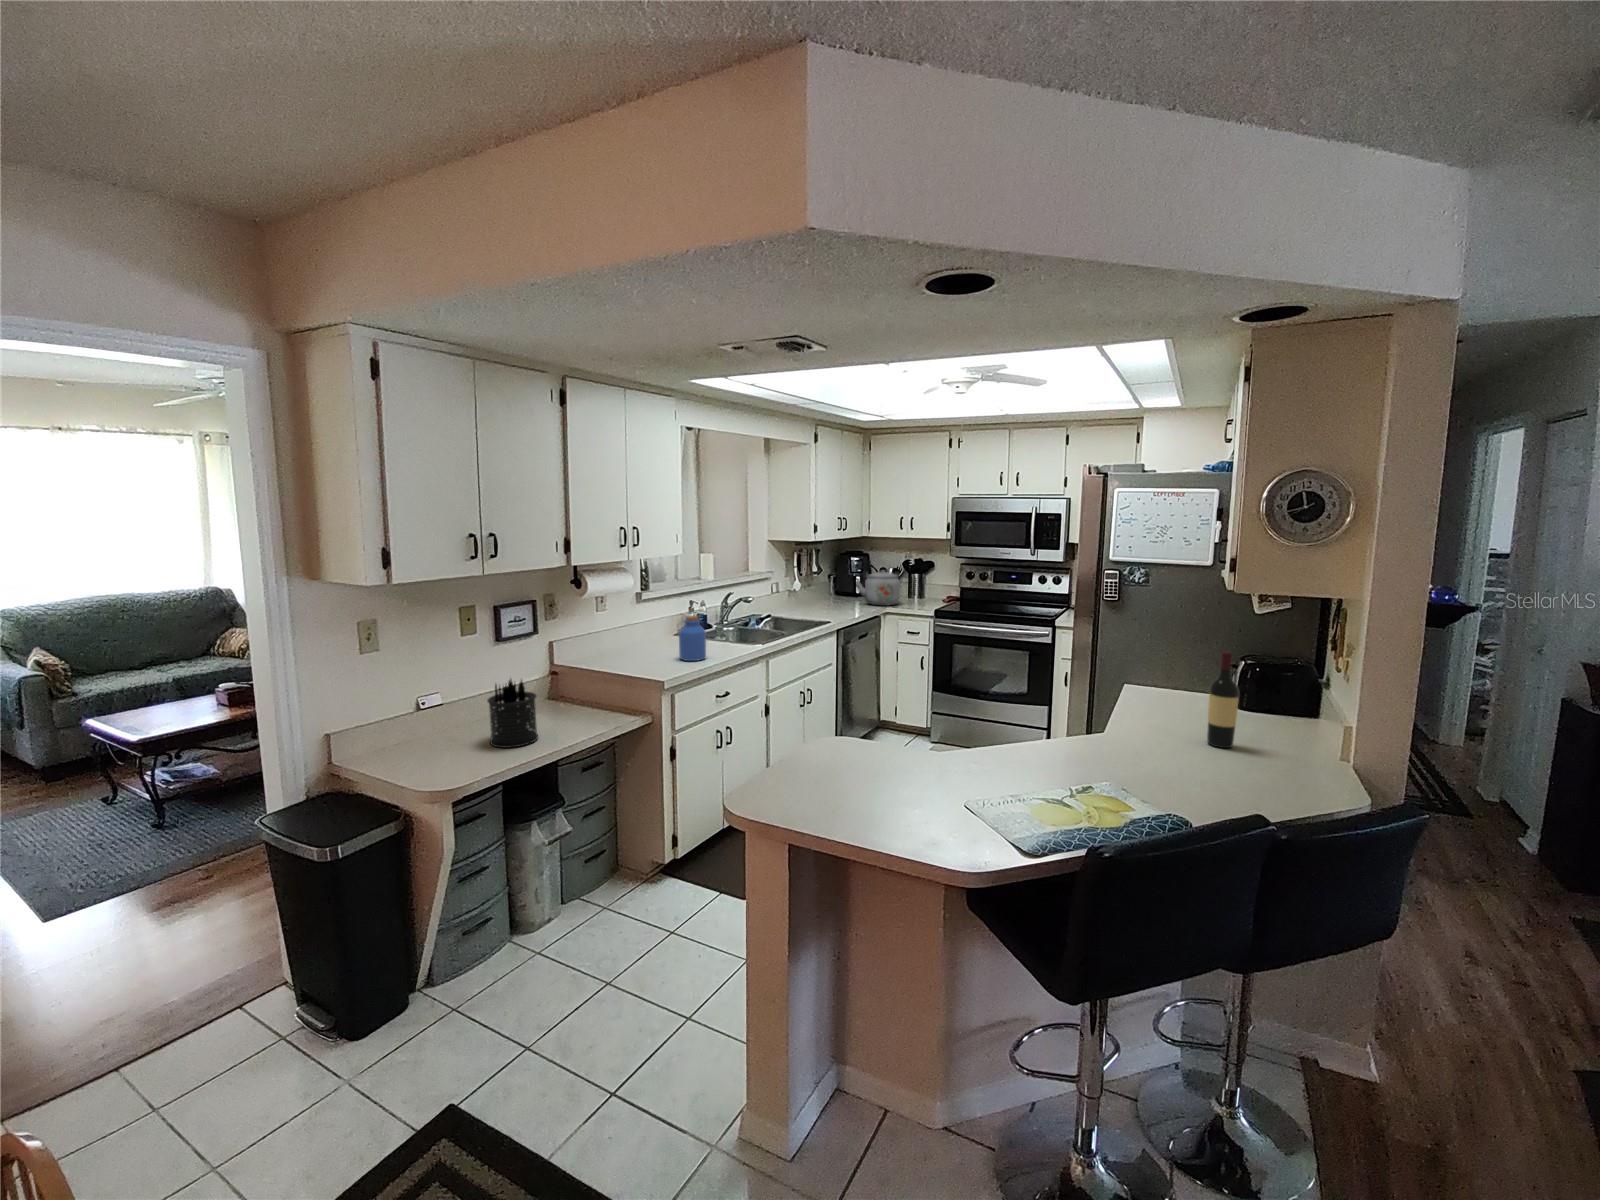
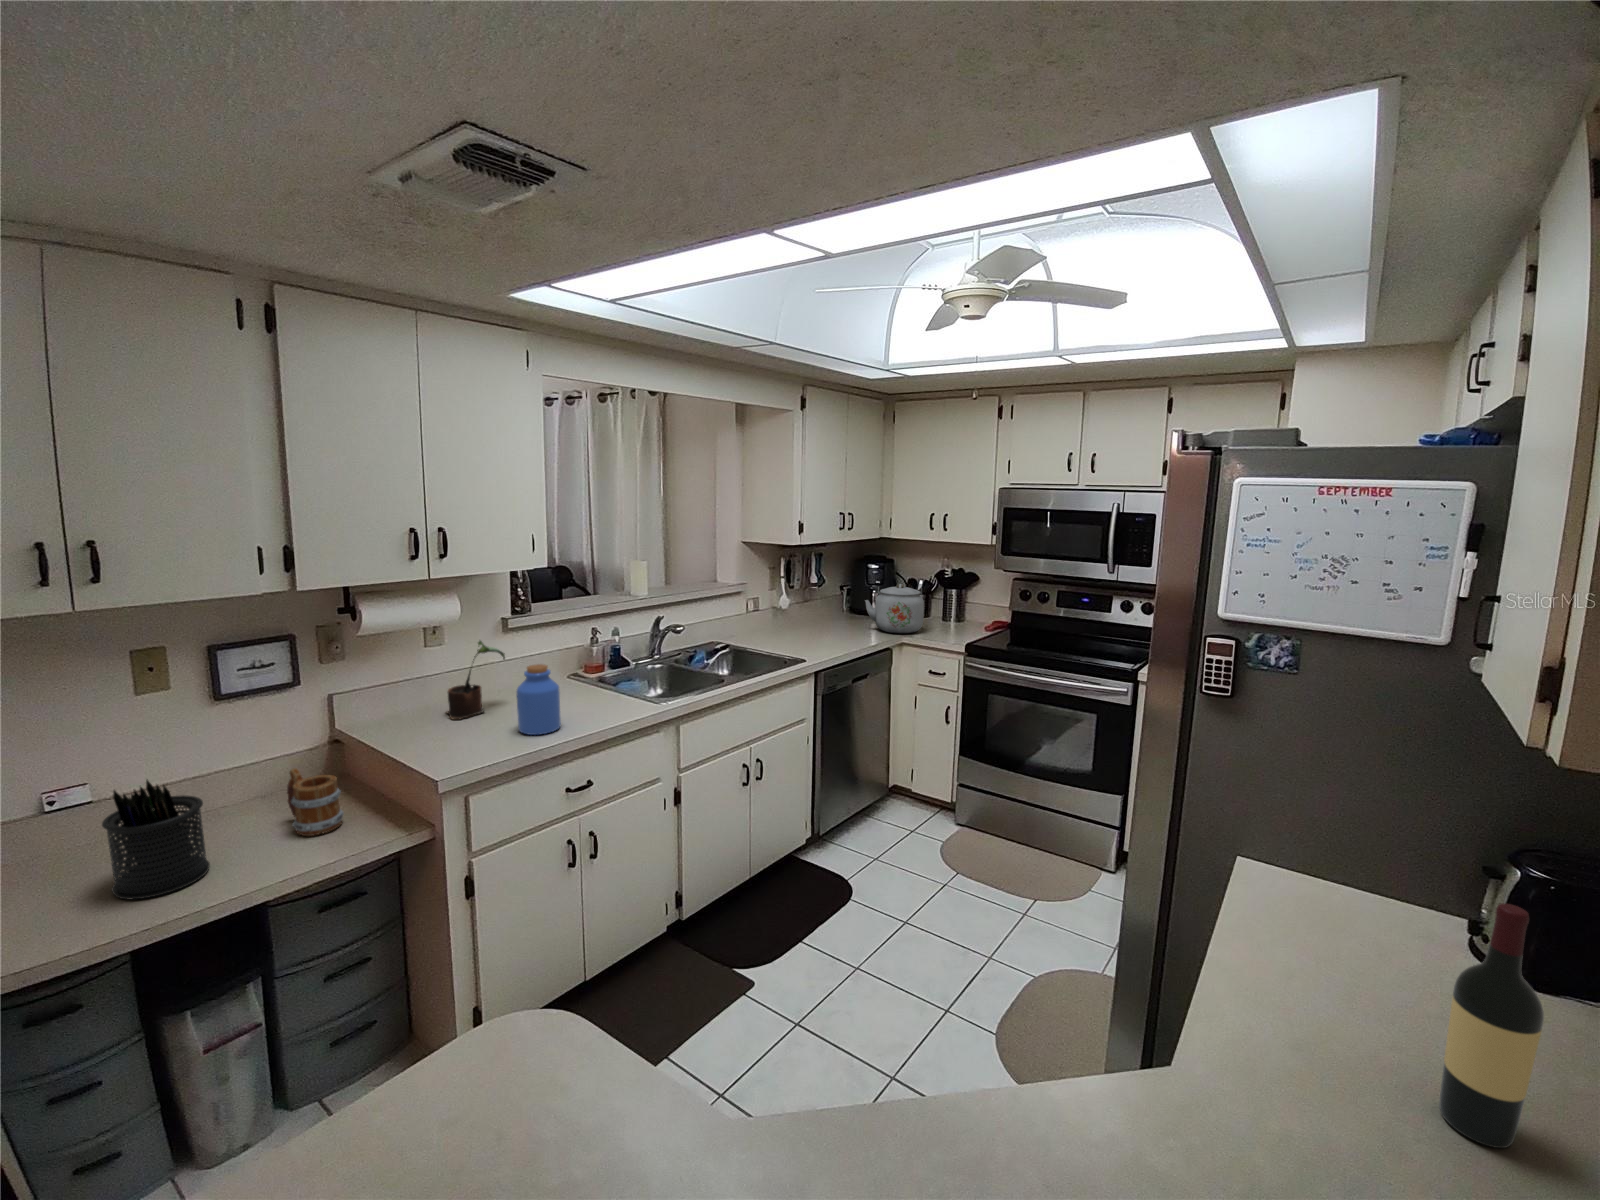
potted plant: none [617,603,653,657] -> present [447,641,505,719]
mug: none [554,681,592,721] -> present [287,768,344,836]

